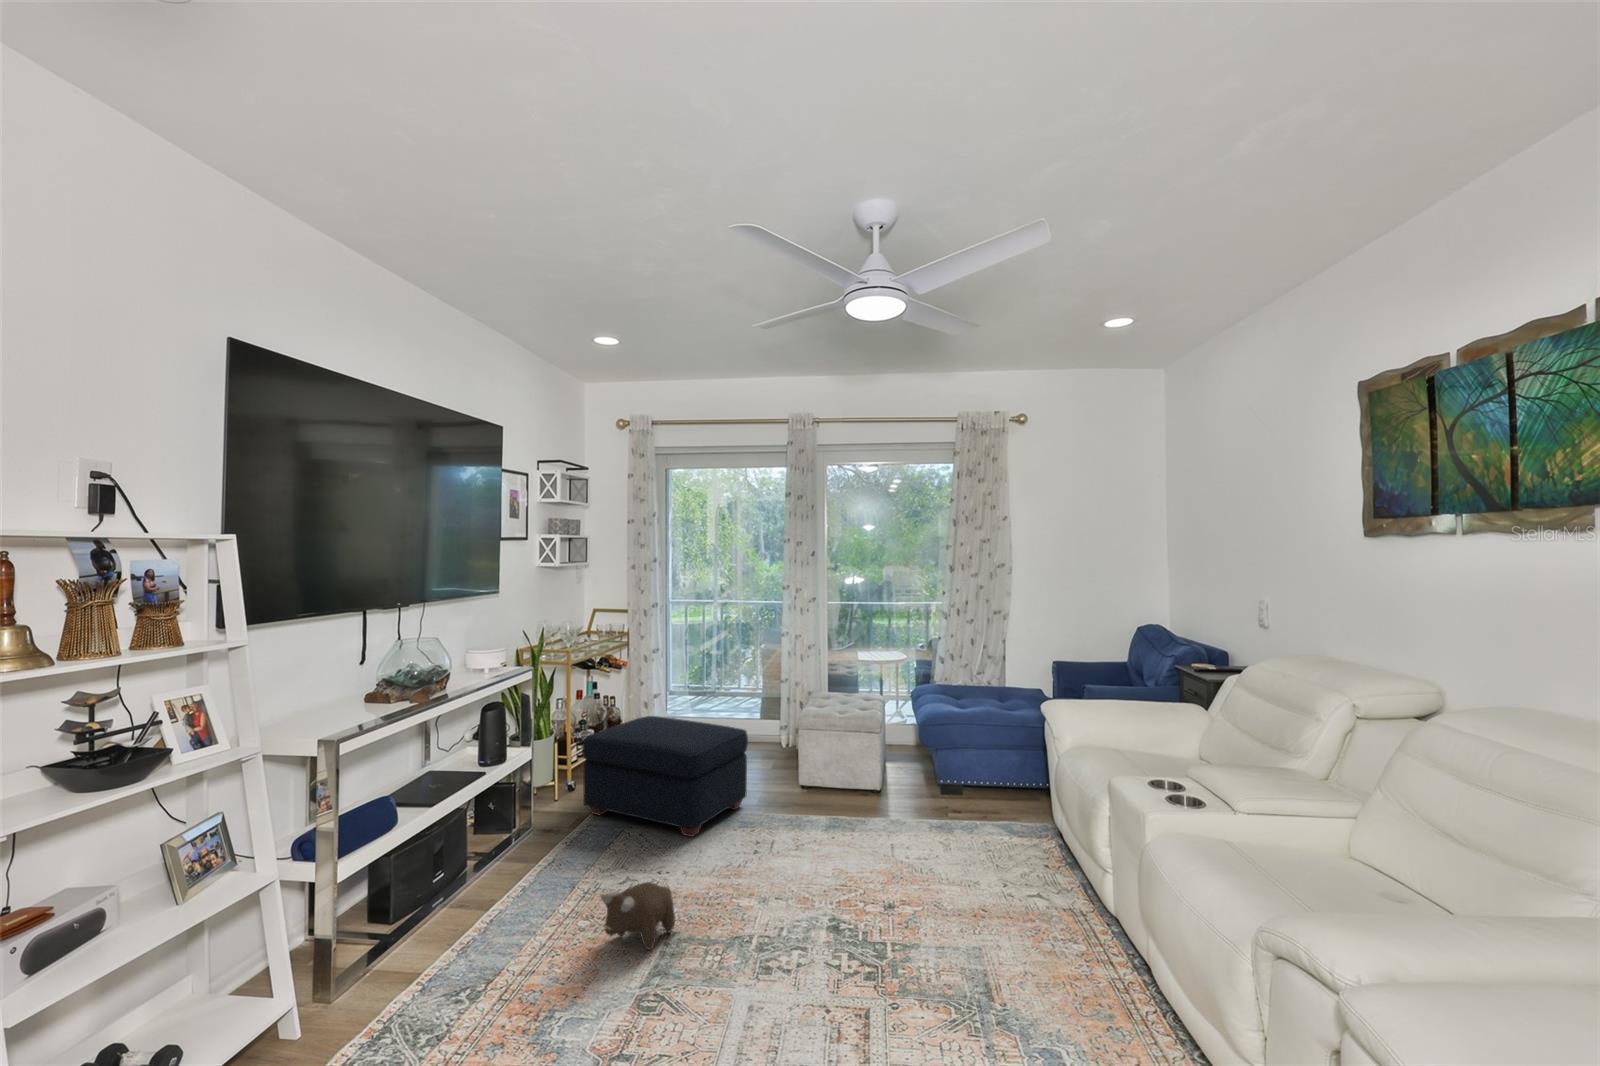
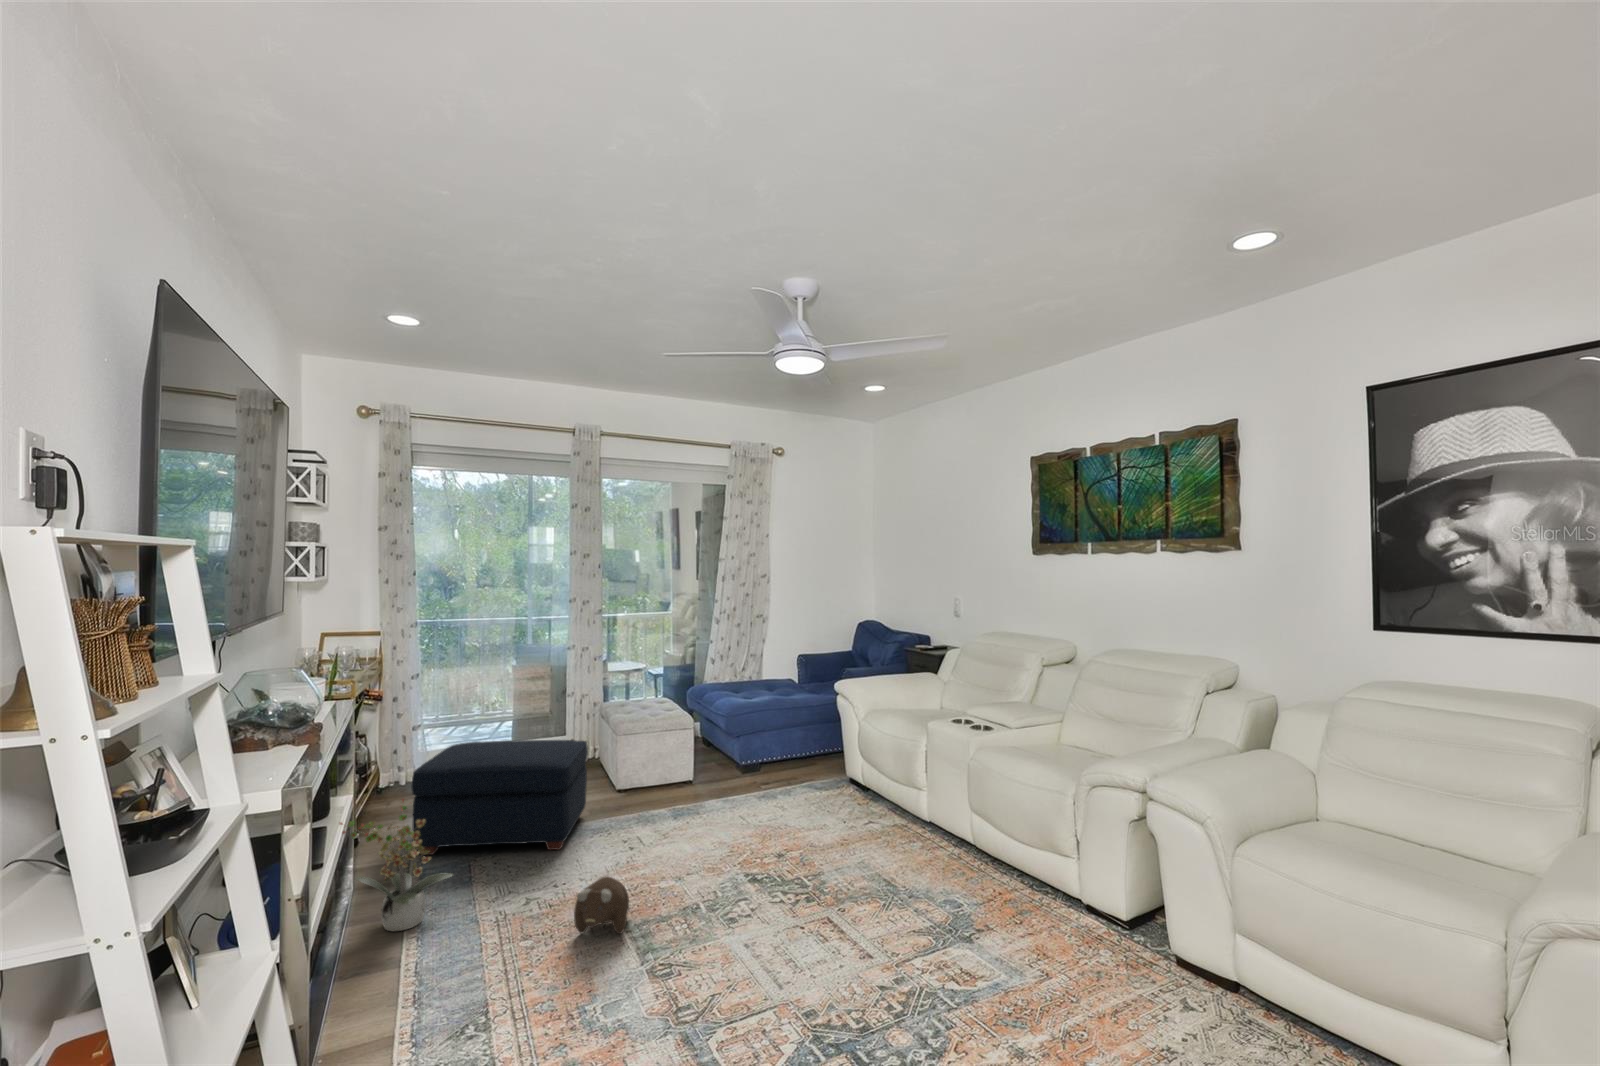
potted plant: none [472,762,564,883] -> present [340,800,453,931]

